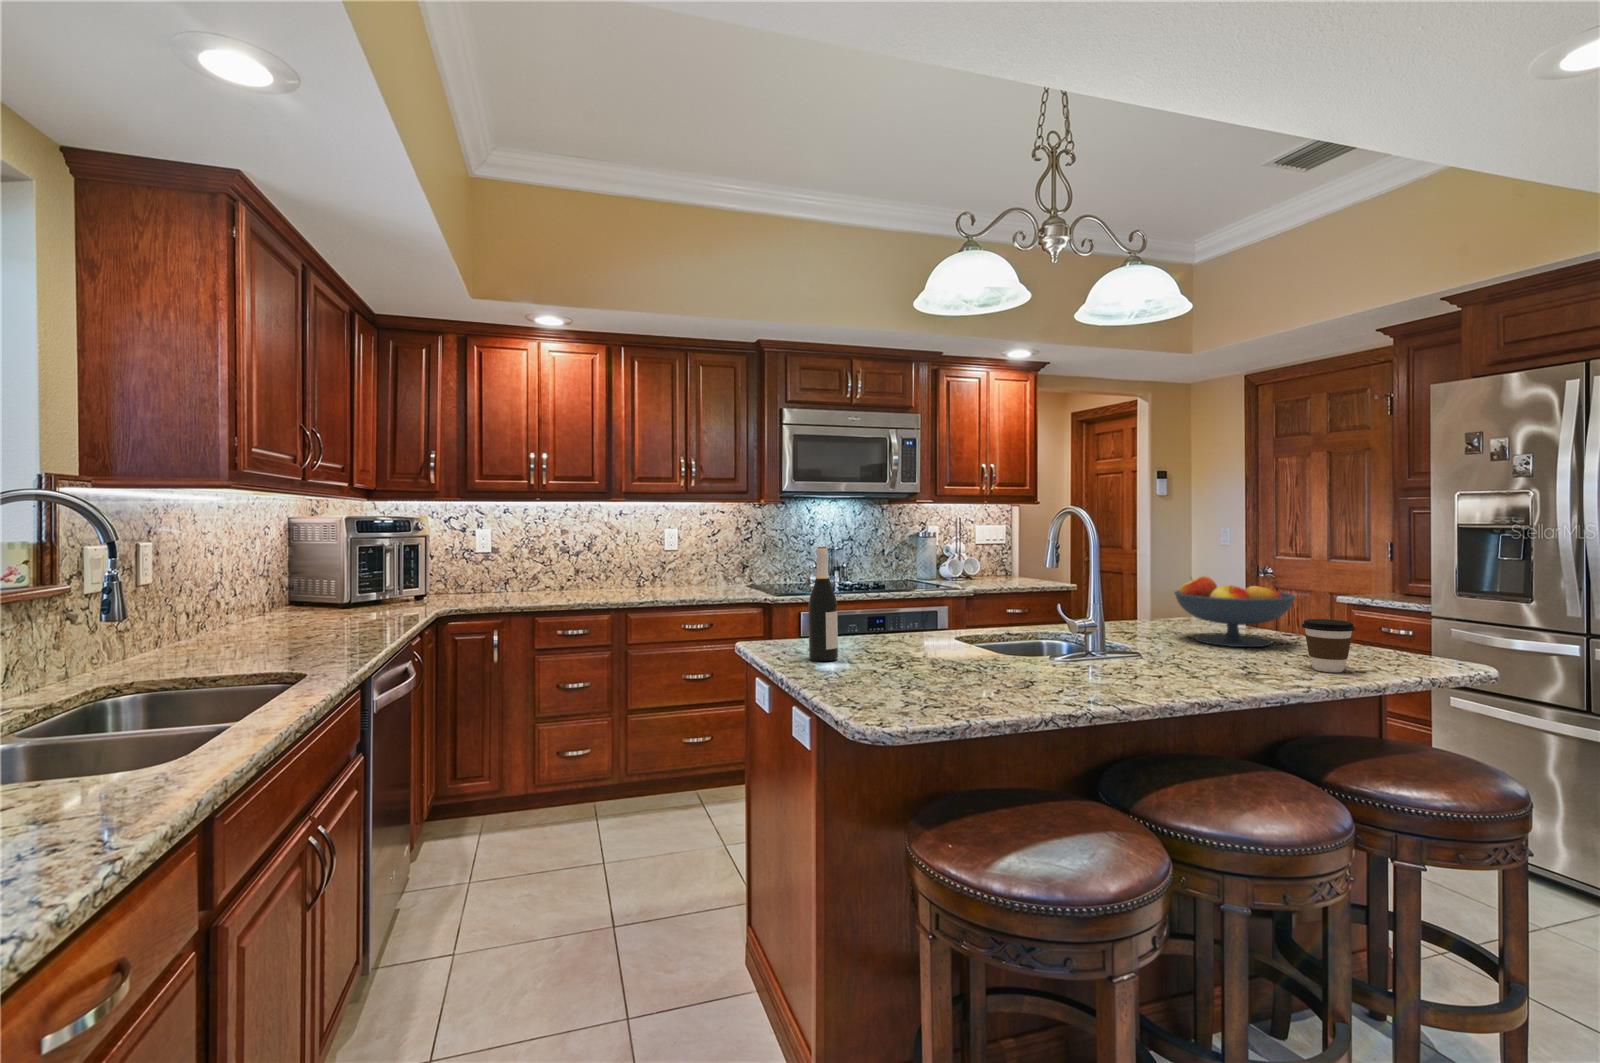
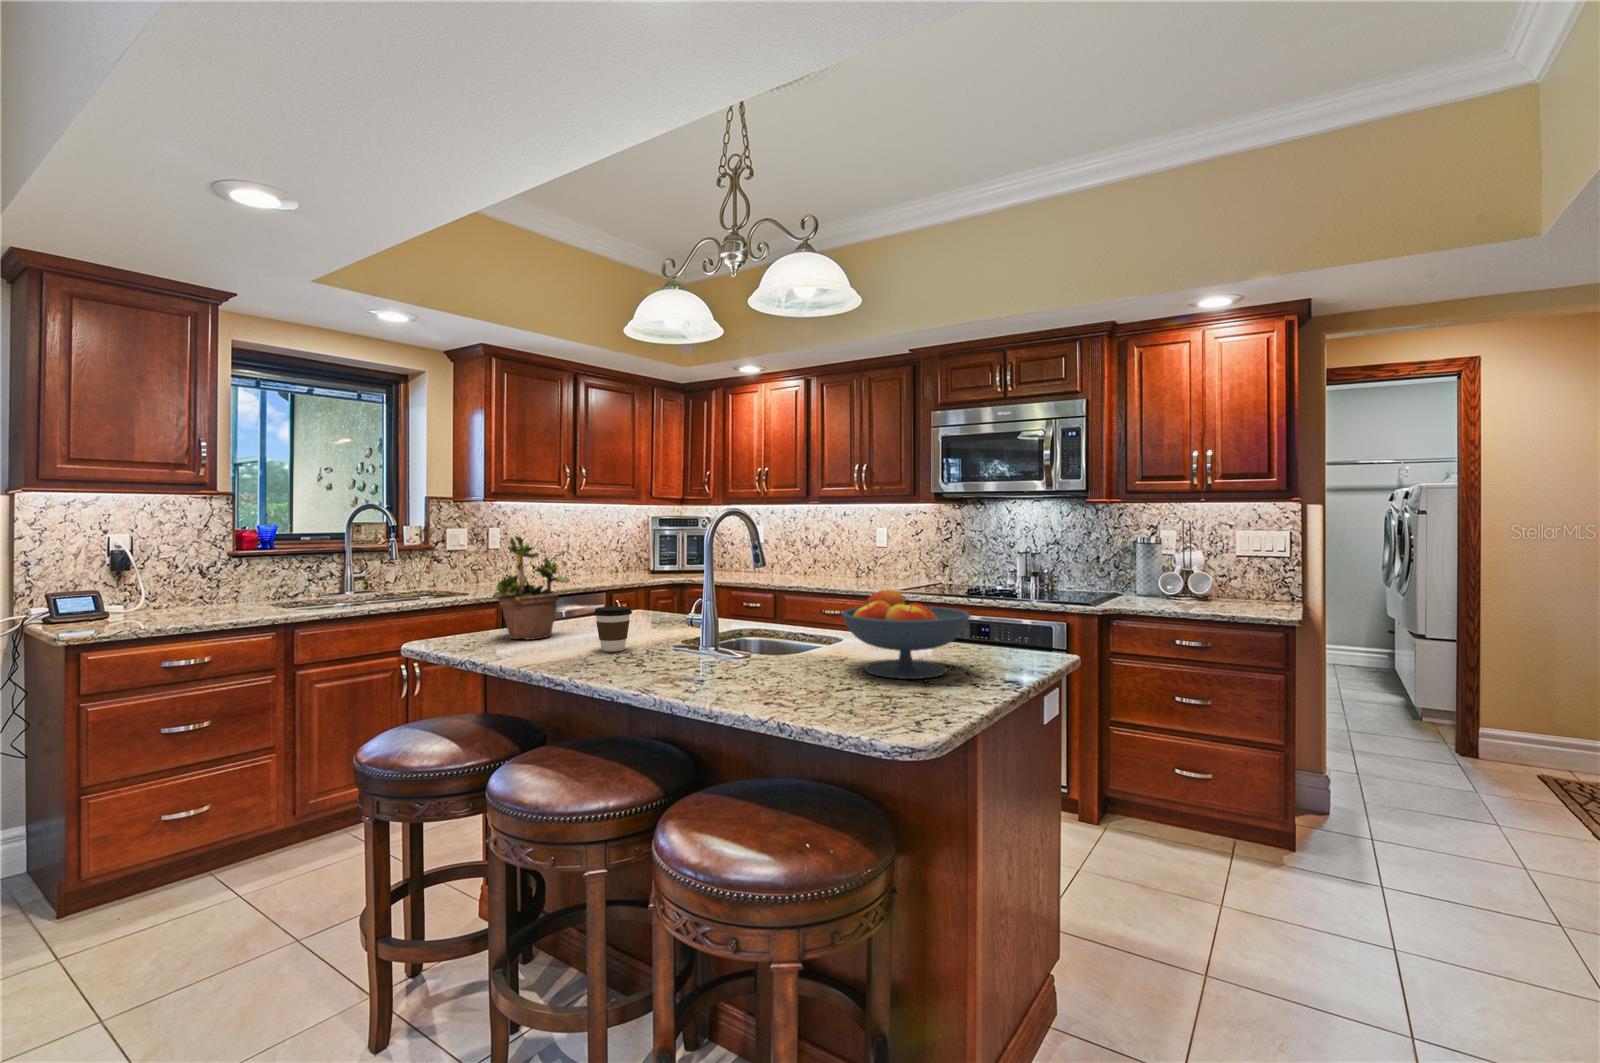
potted plant: none [853,531,942,689] -> present [492,536,570,640]
wine bottle: present [809,547,838,661] -> none [583,539,606,624]
coffee cup: present [1302,619,1355,672] -> present [594,606,632,652]

